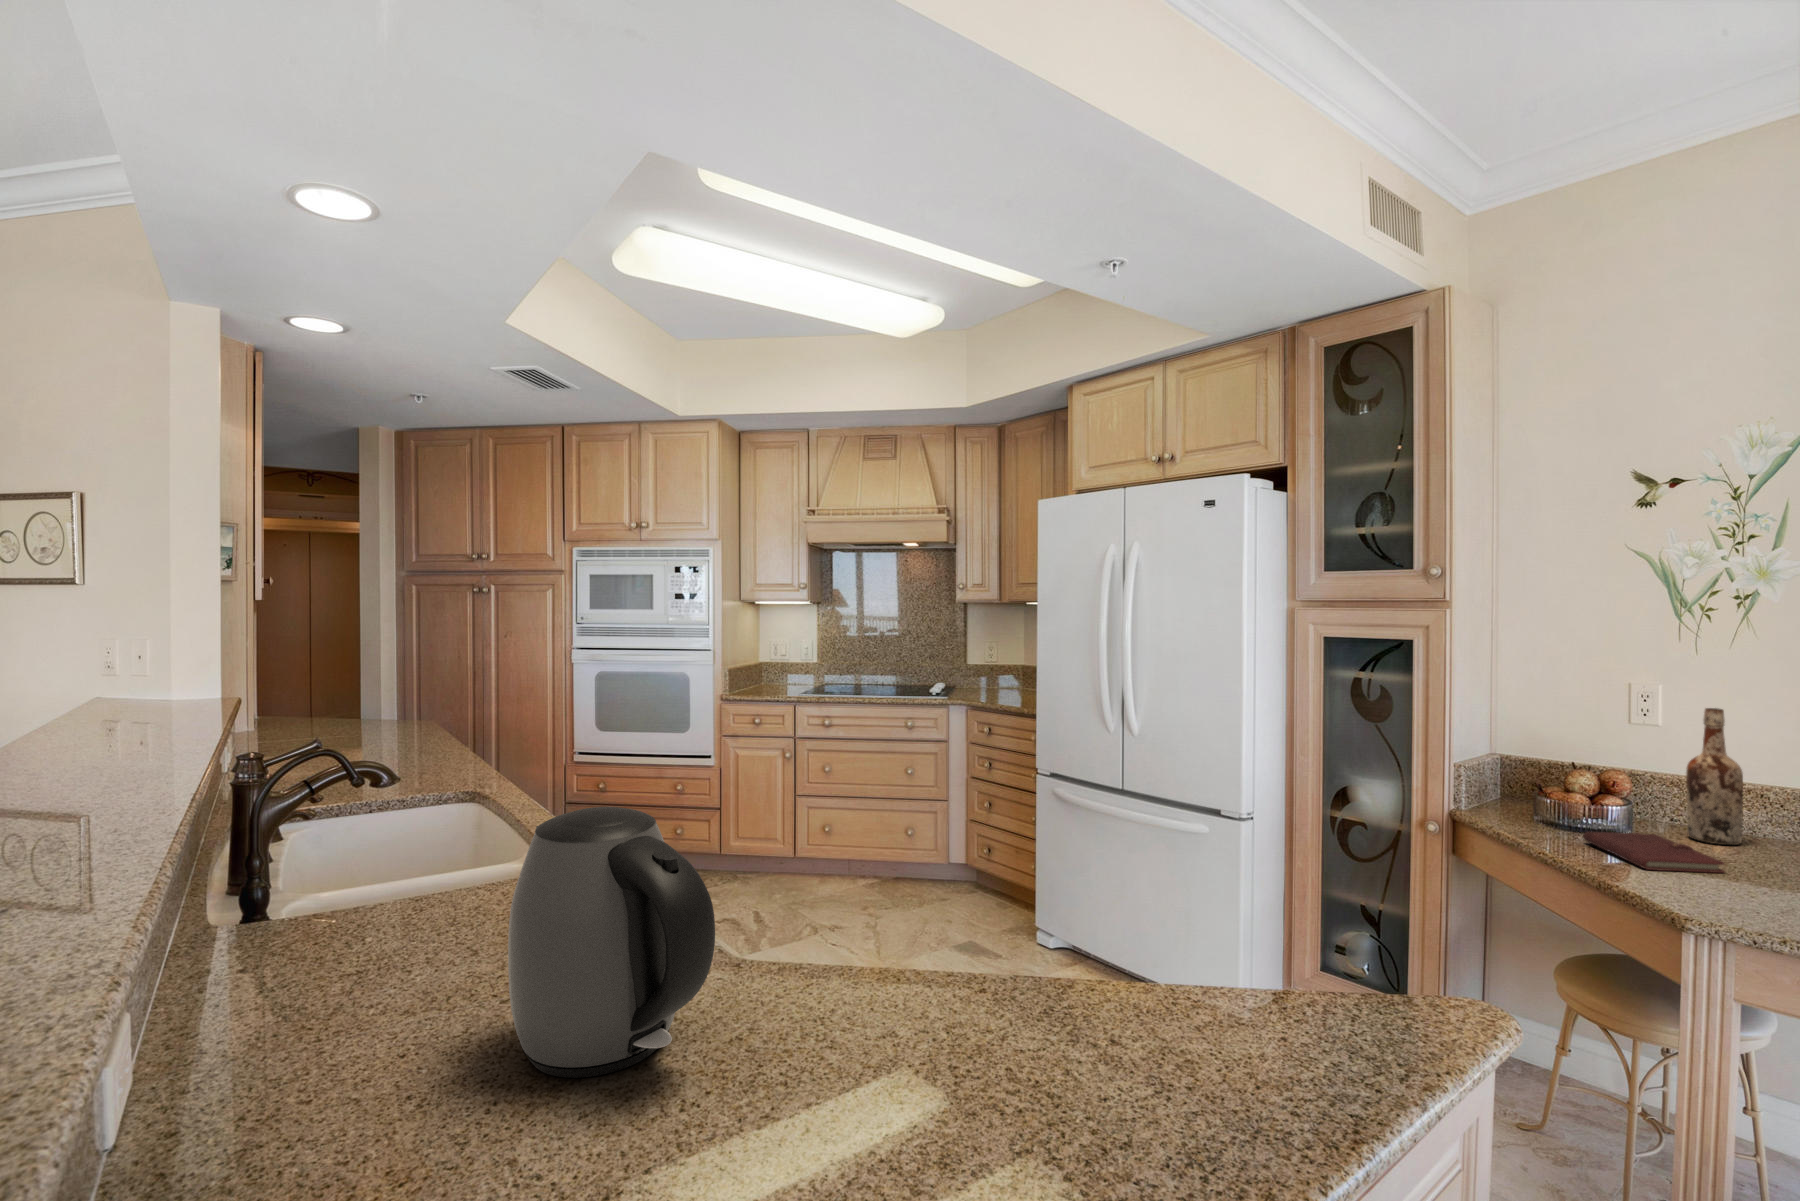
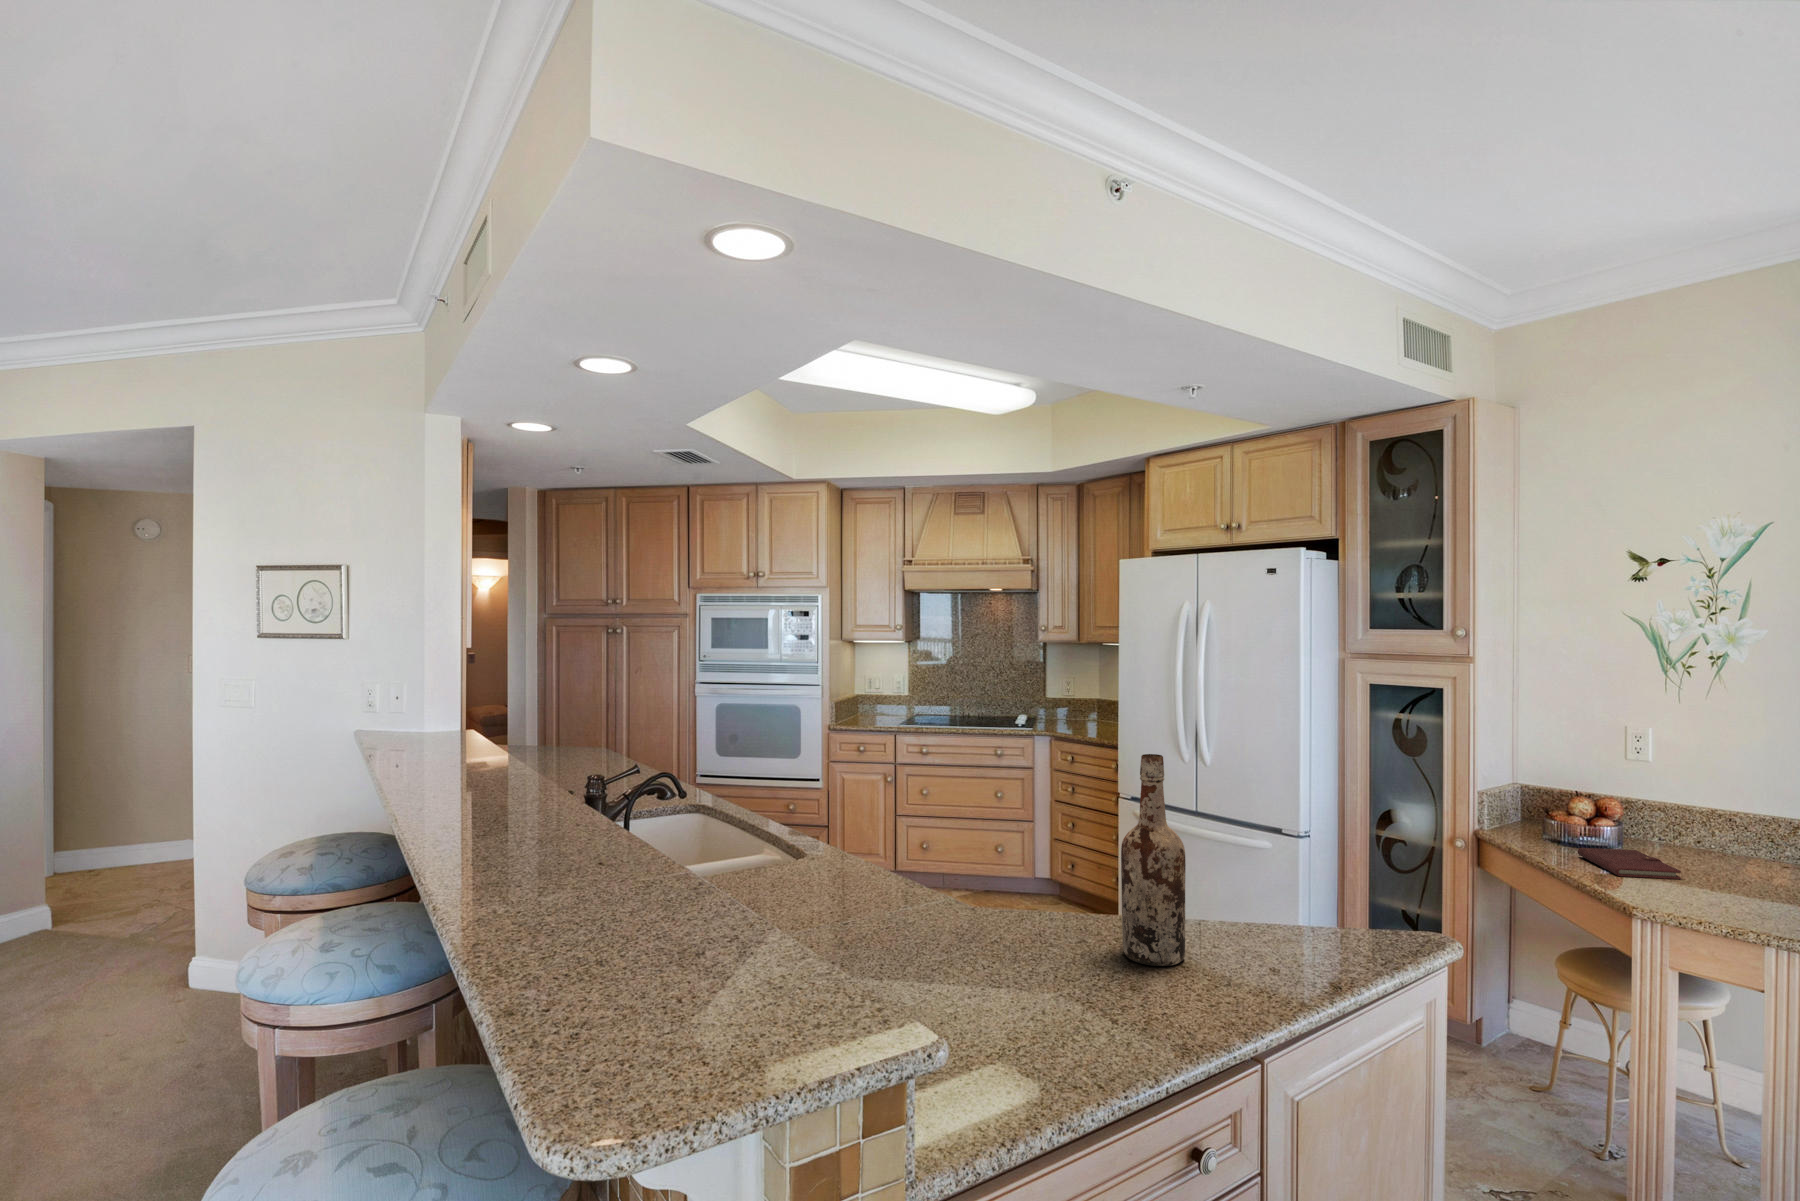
wine bottle: present [1686,708,1743,845] -> present [1121,754,1186,966]
kettle: present [508,807,715,1078] -> none [876,806,995,948]

